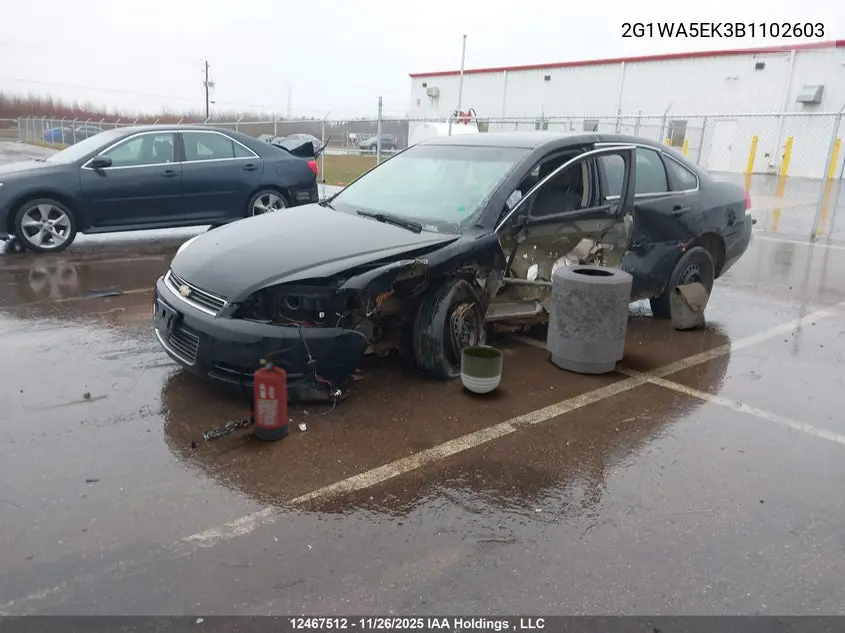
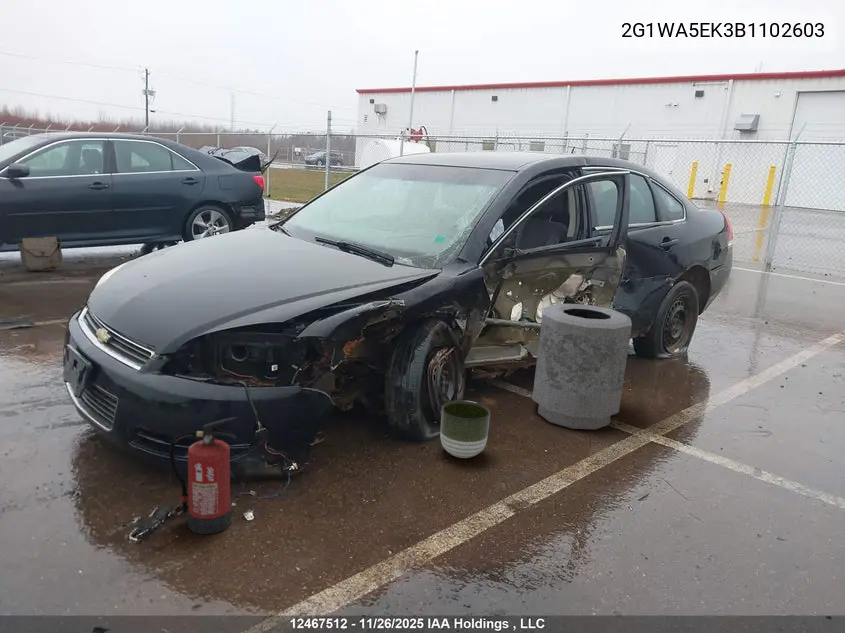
bag: present [670,282,709,329] -> present [18,236,62,271]

